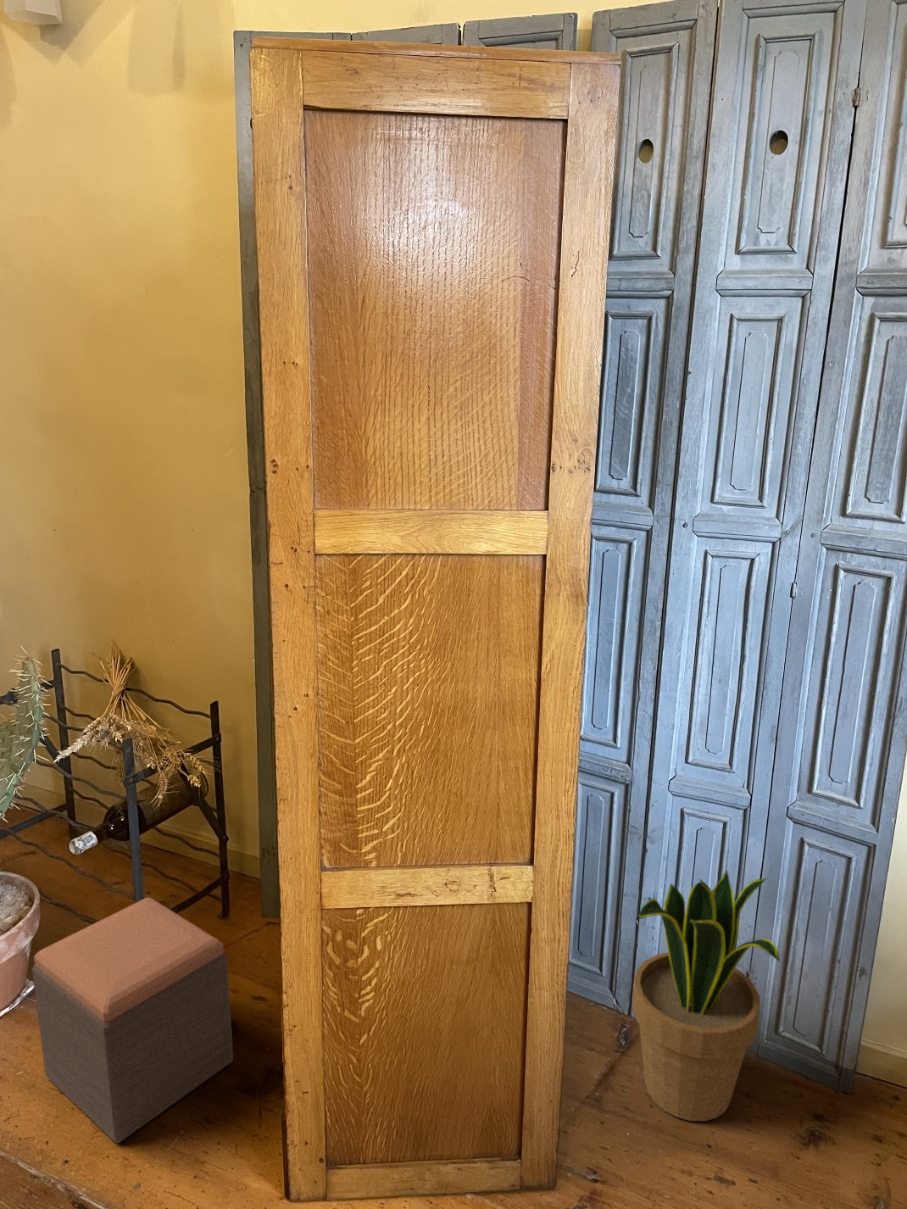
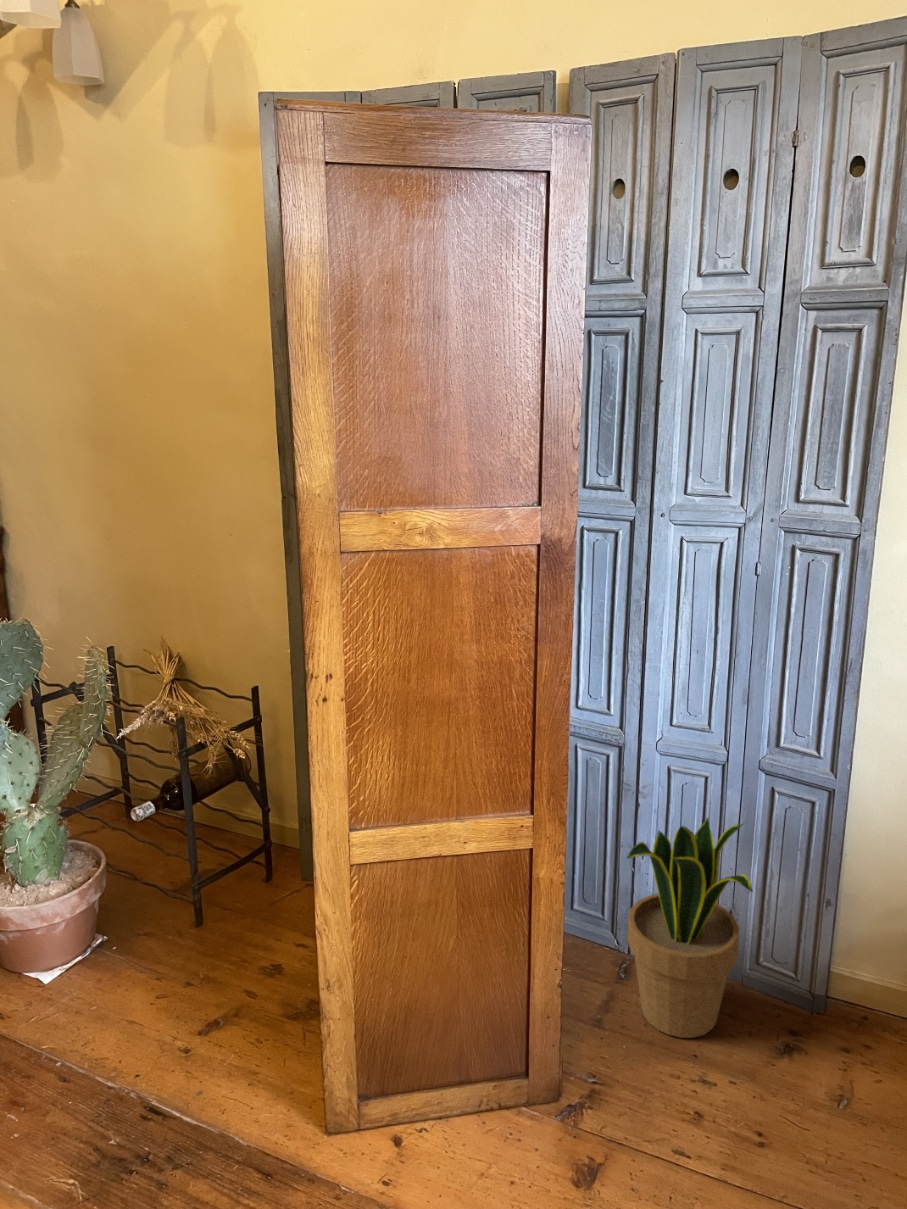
footstool: present [32,898,233,1143] -> none [105,854,280,1060]

